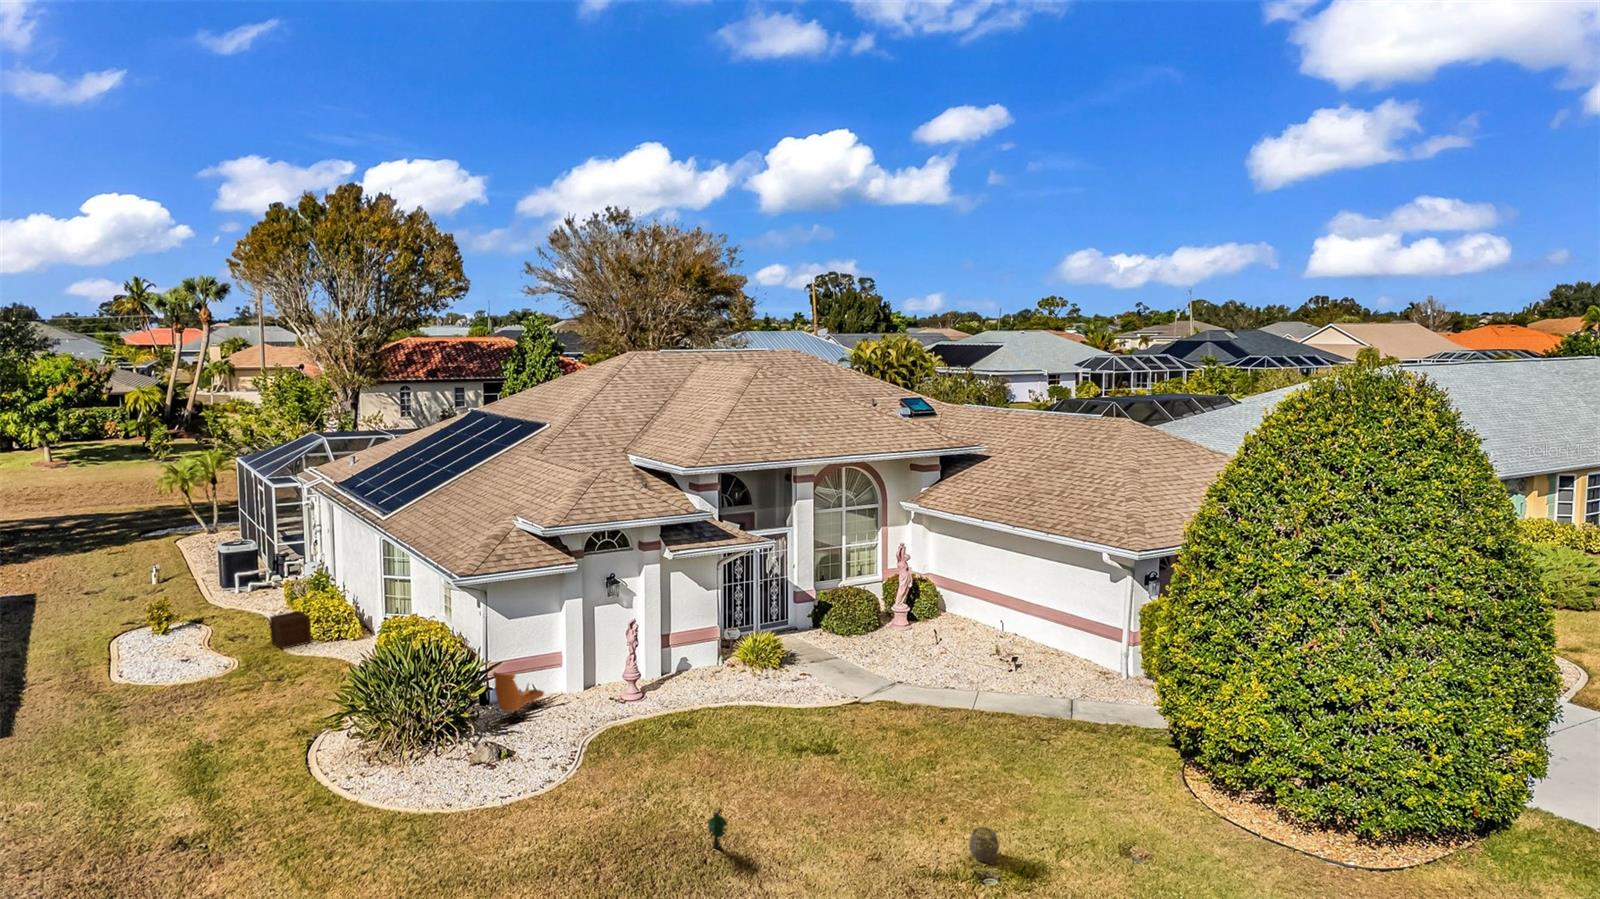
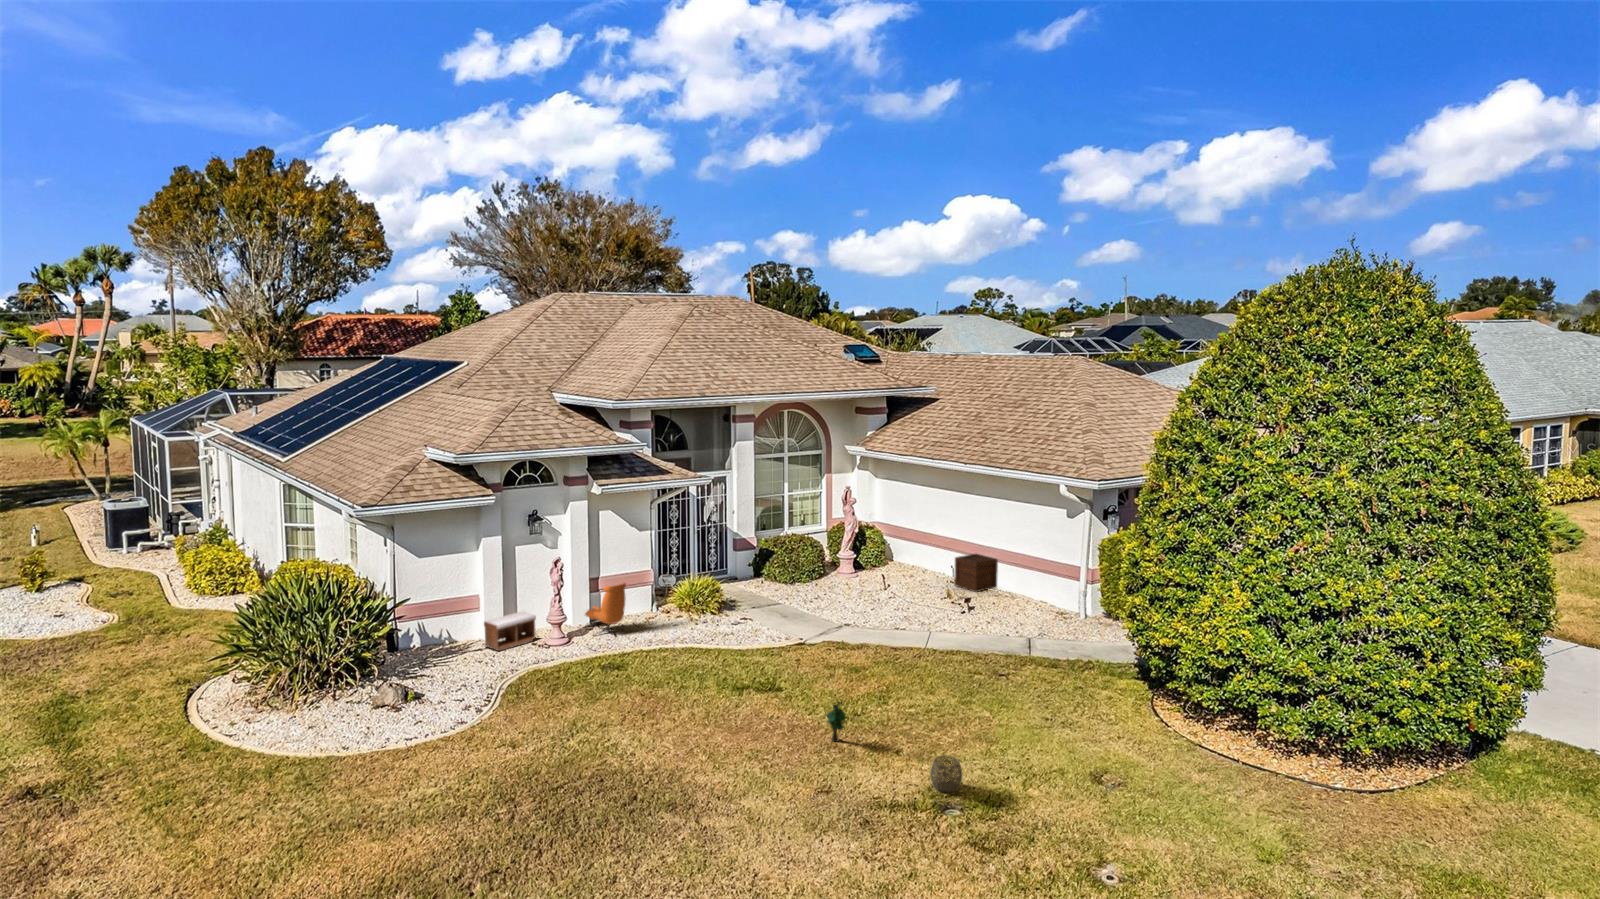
wooden crate: present [270,611,311,649] -> present [954,554,998,592]
bench: none [565,667,612,706] -> present [484,611,536,651]
lounge chair: present [493,672,544,721] -> present [585,583,626,633]
decorative plant: present [707,808,728,849] -> present [826,701,847,742]

